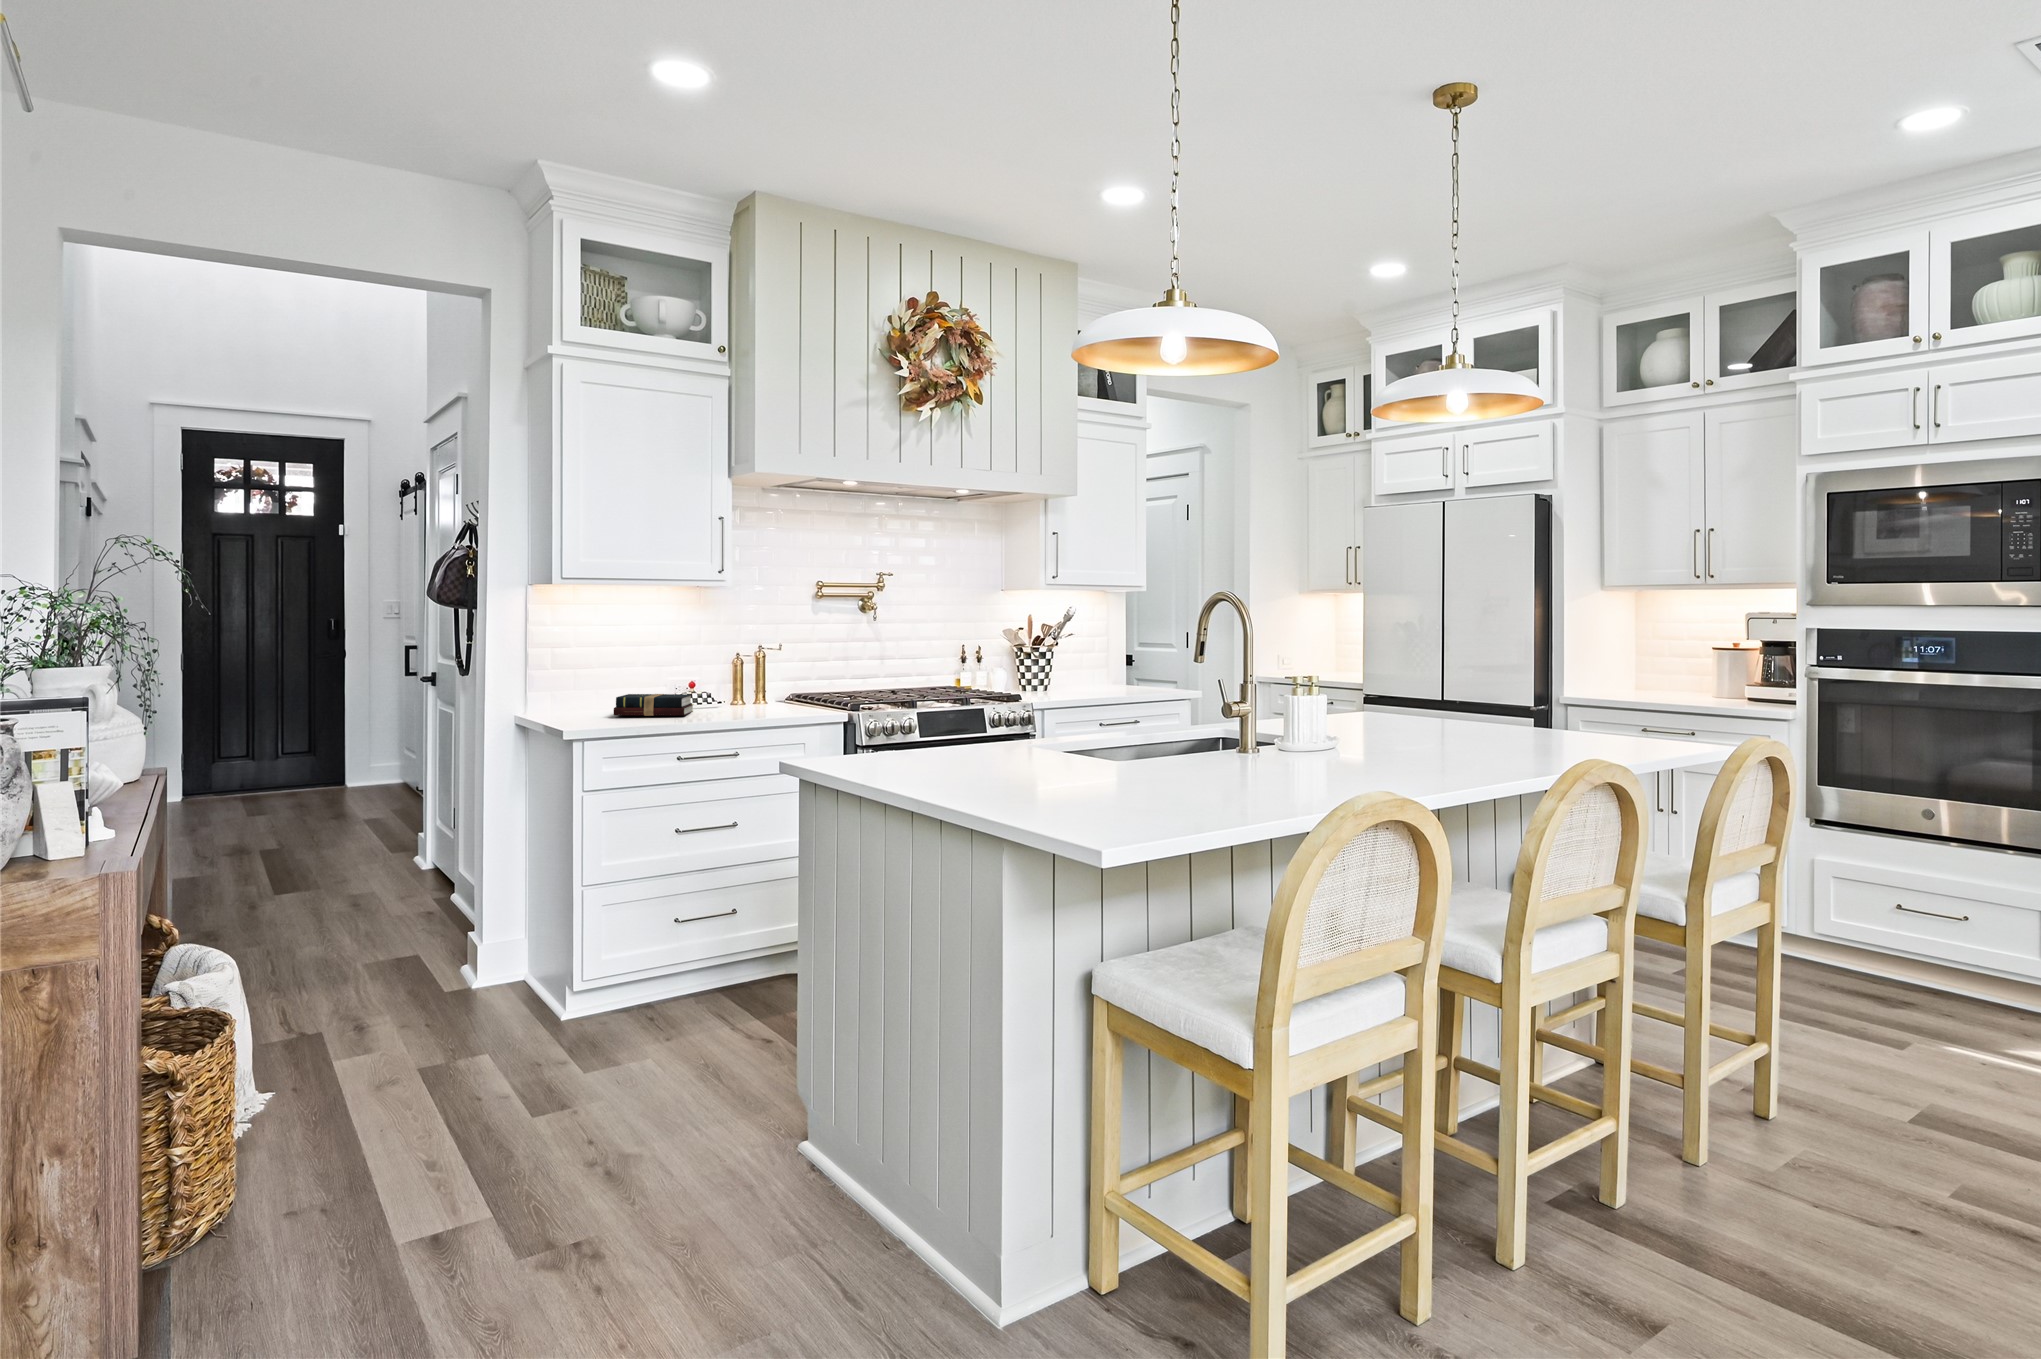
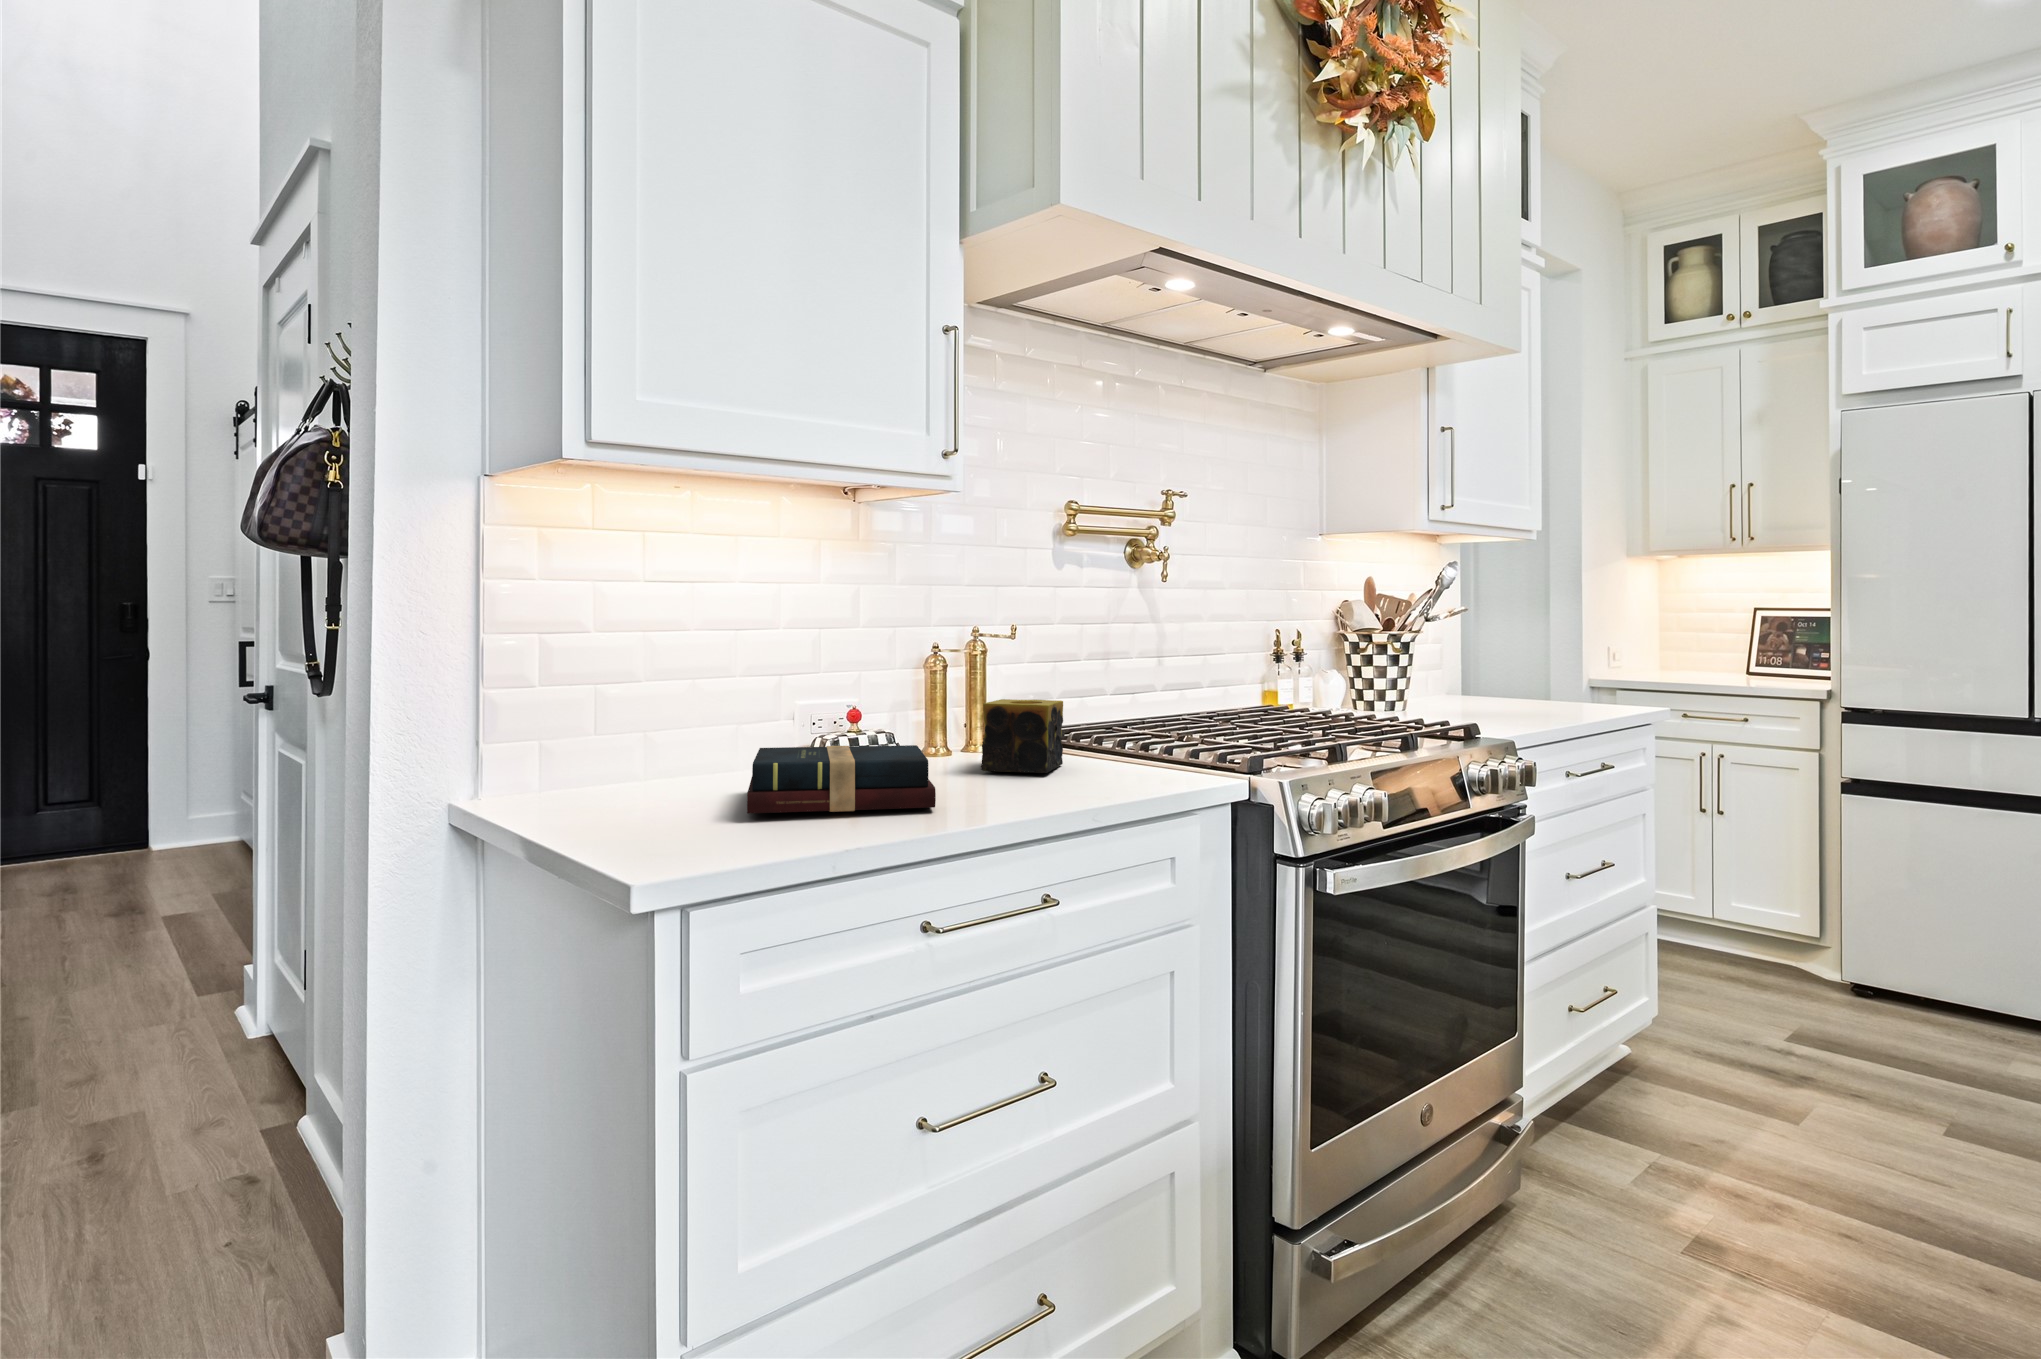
candle: none [725,677,766,708] -> present [981,699,1063,773]

